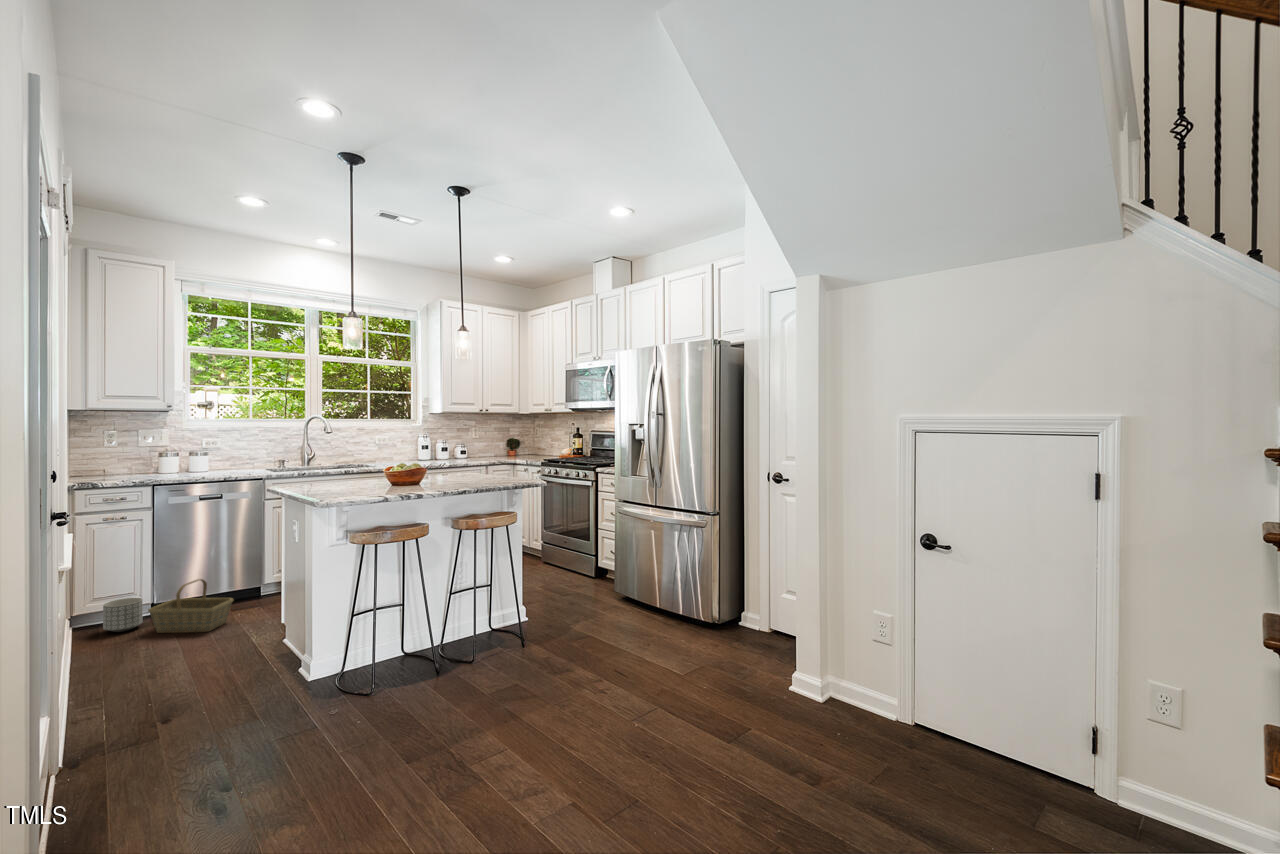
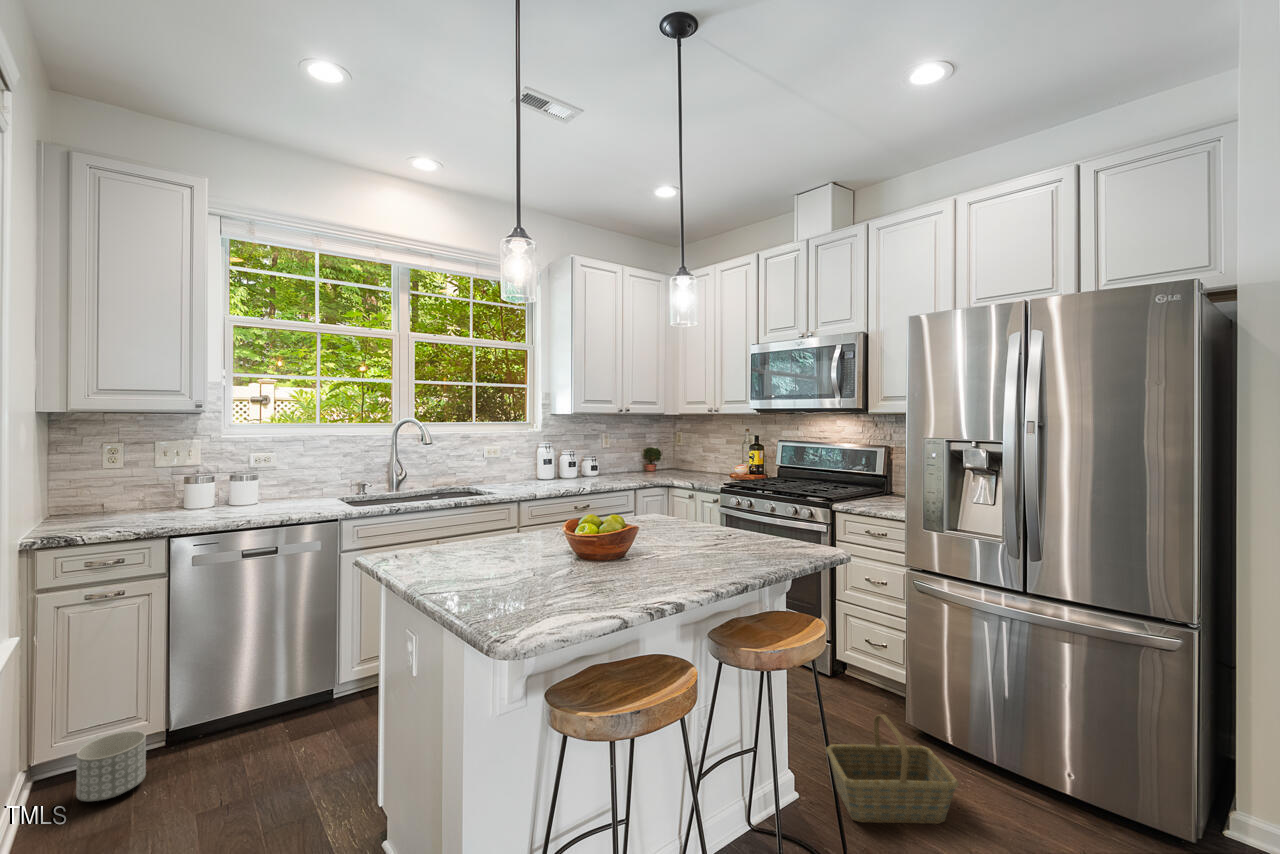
basket: present [148,579,233,633] -> present [826,714,959,824]

